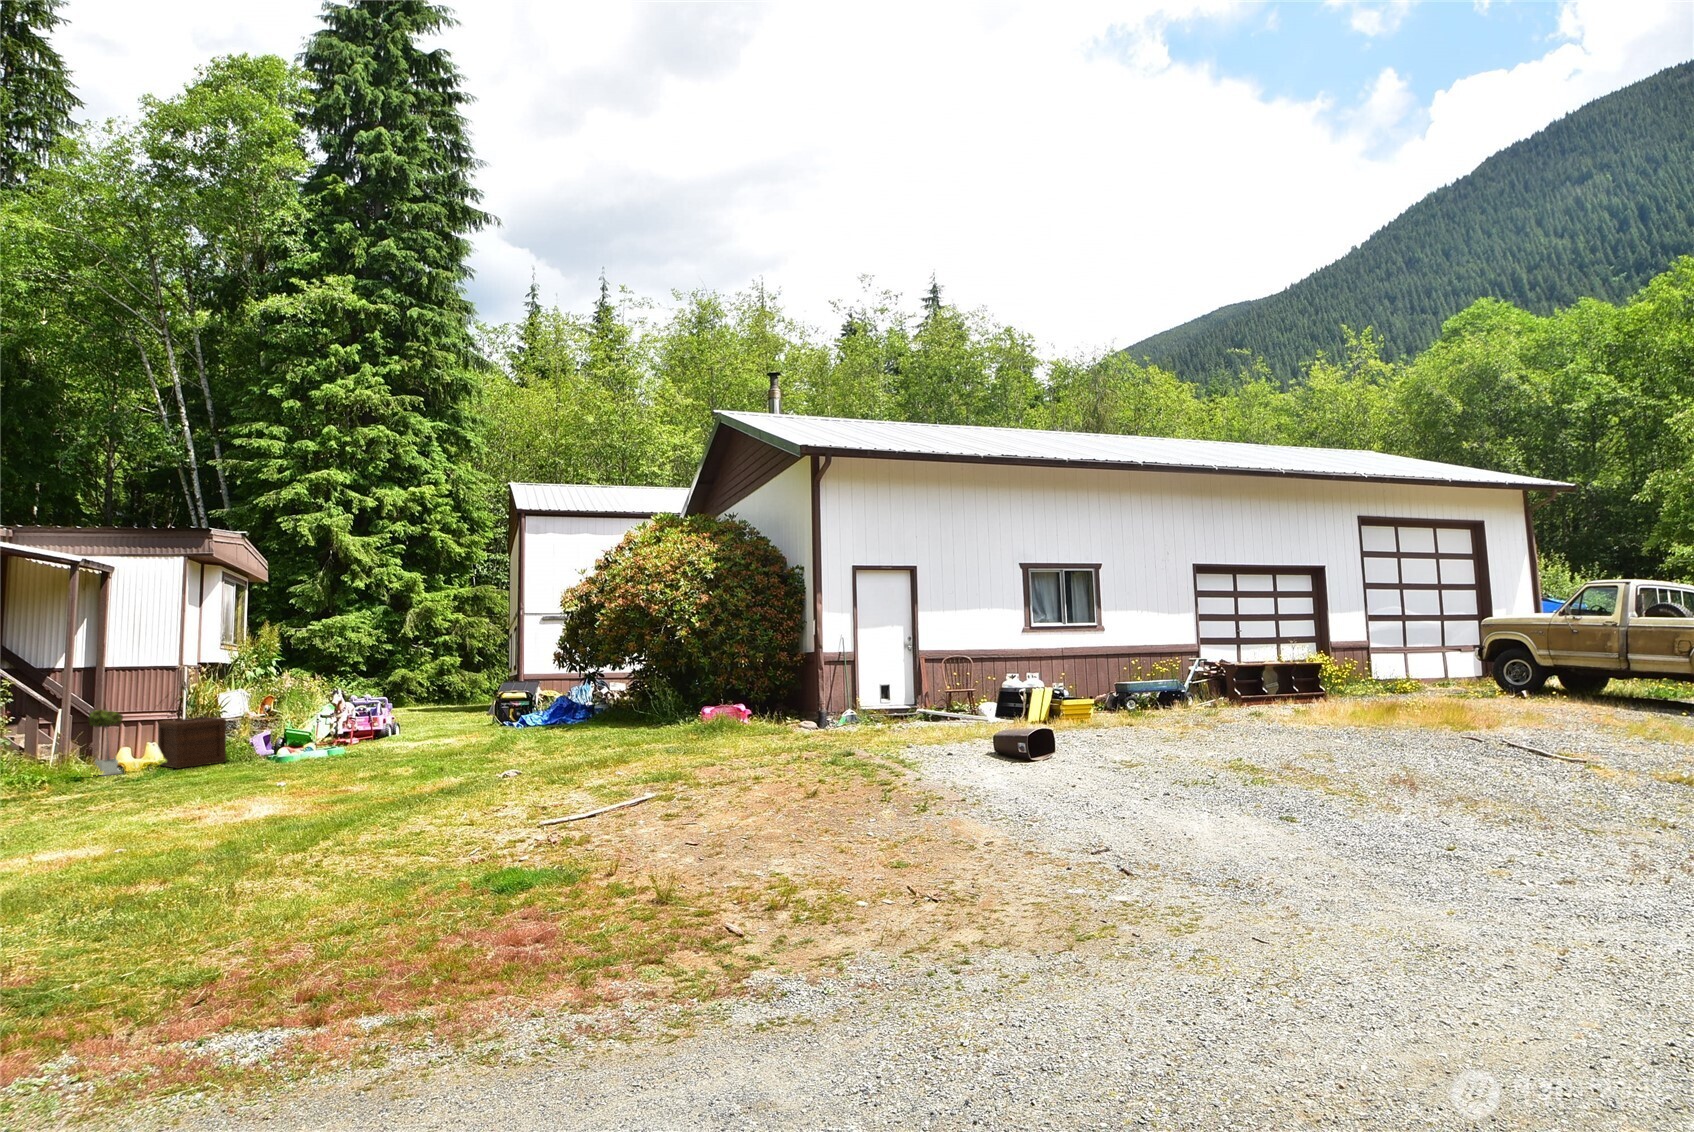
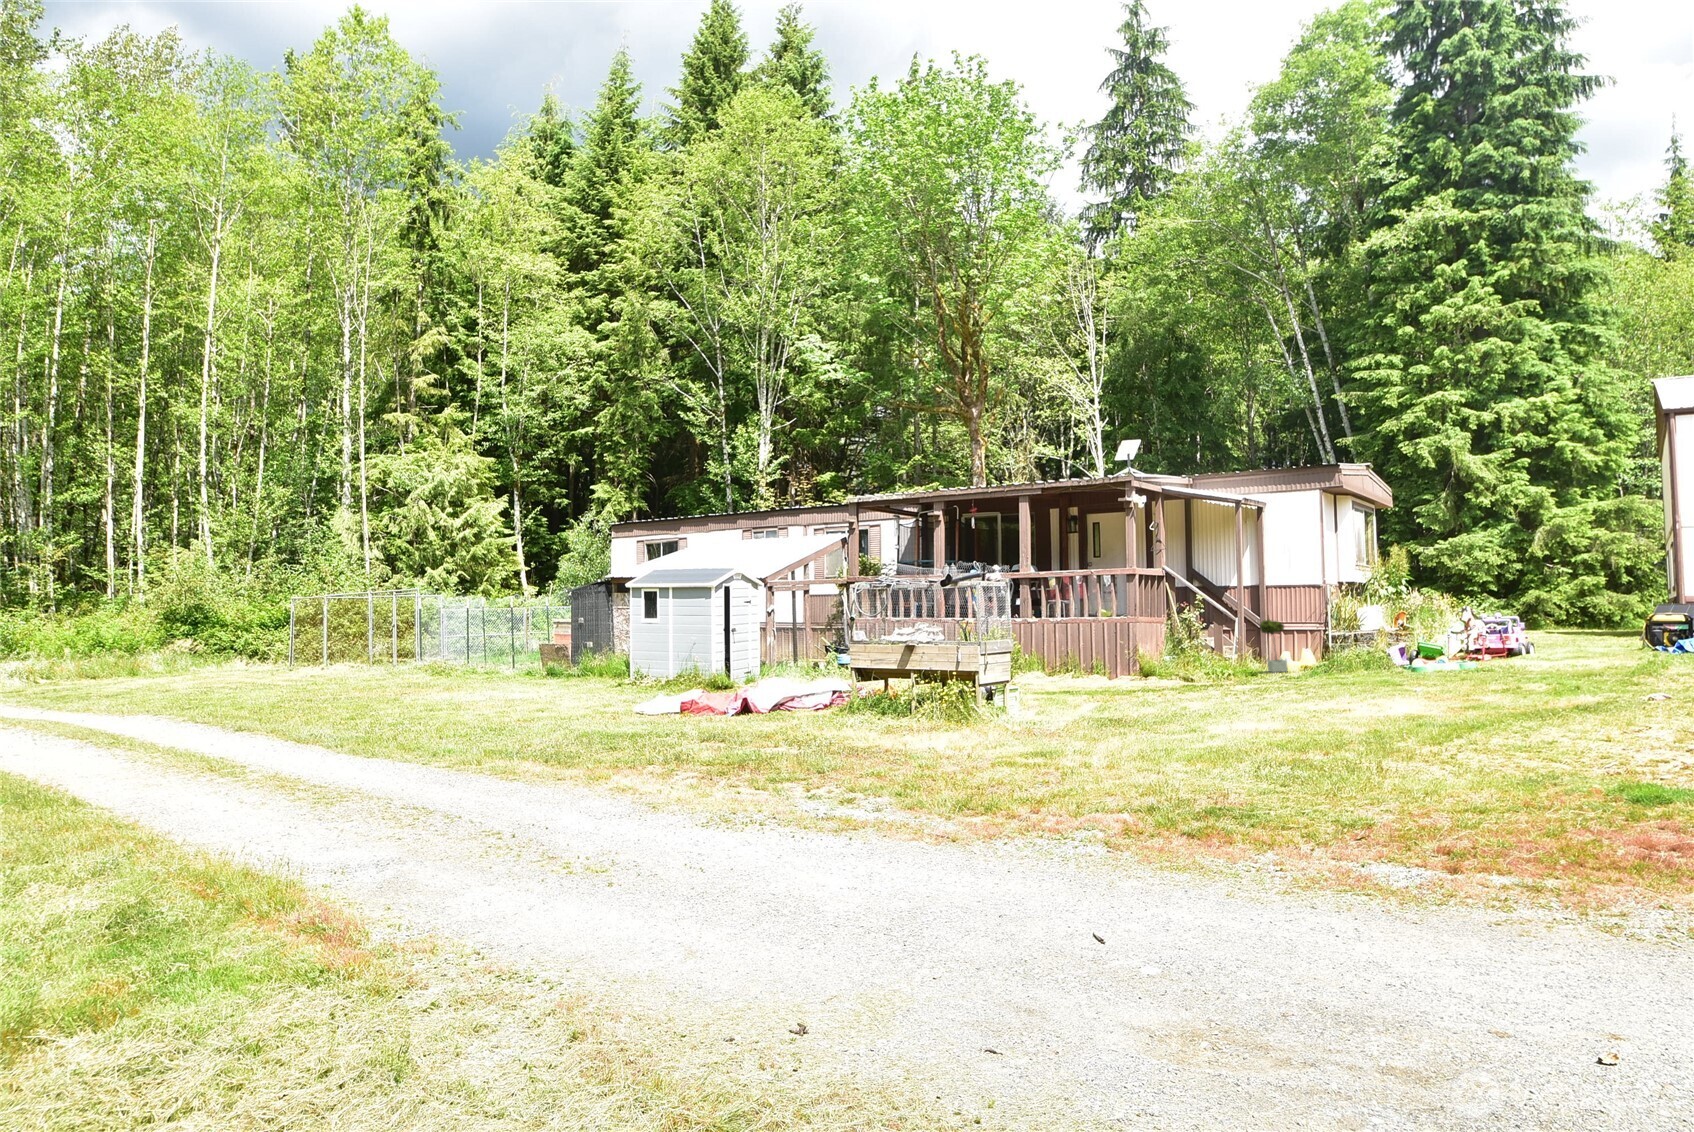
wooden crate: present [158,717,227,768] -> none [1310,628,1367,671]

